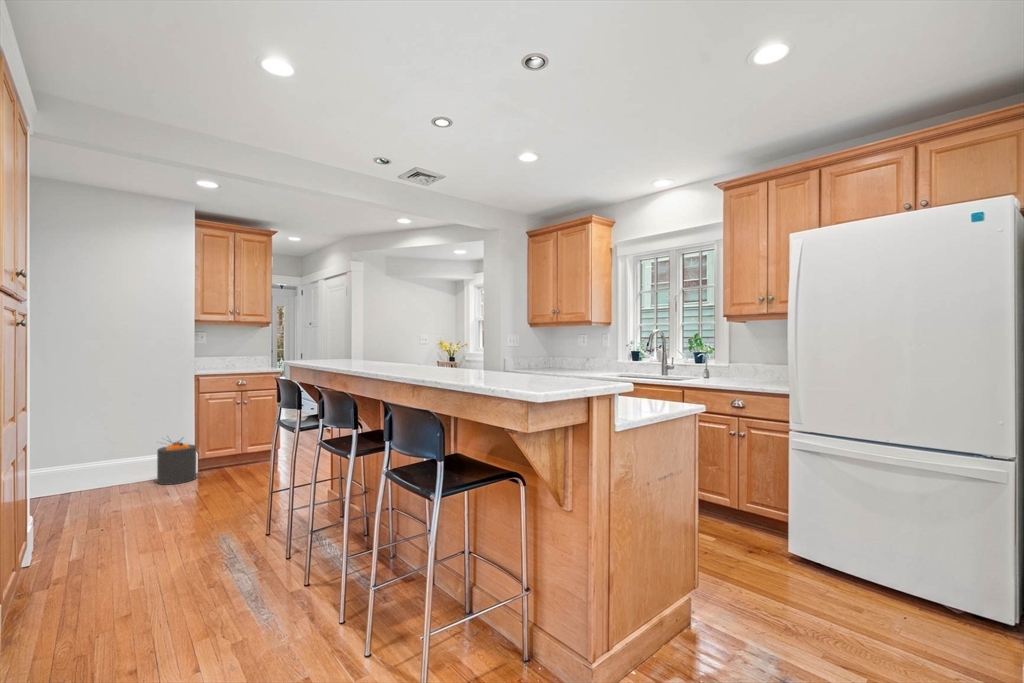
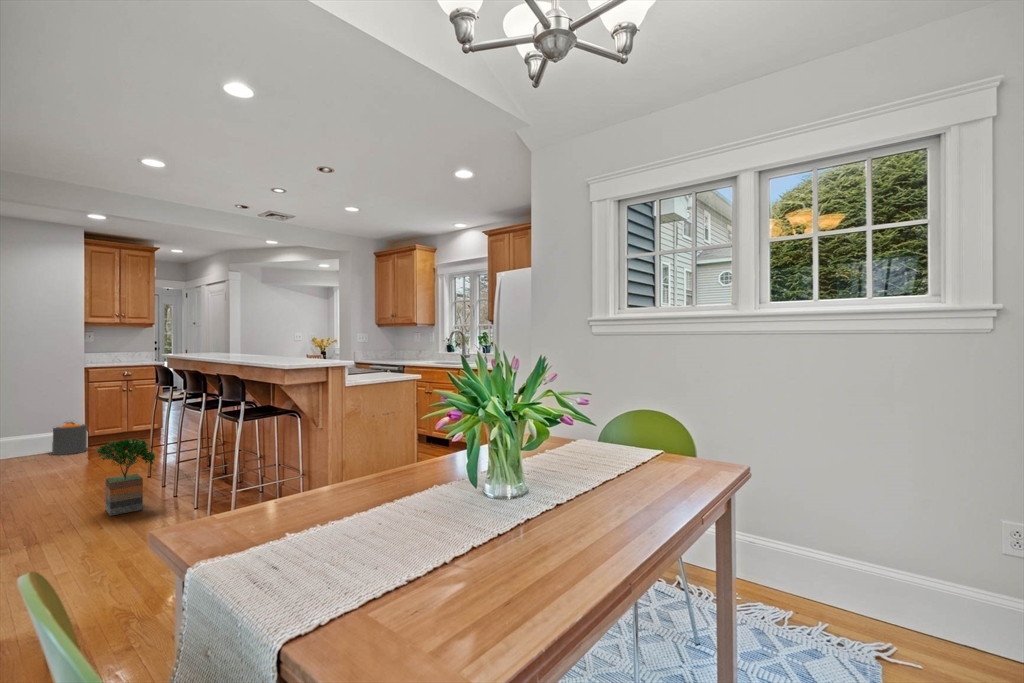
potted tree: none [190,500,283,639] -> present [97,439,155,516]

